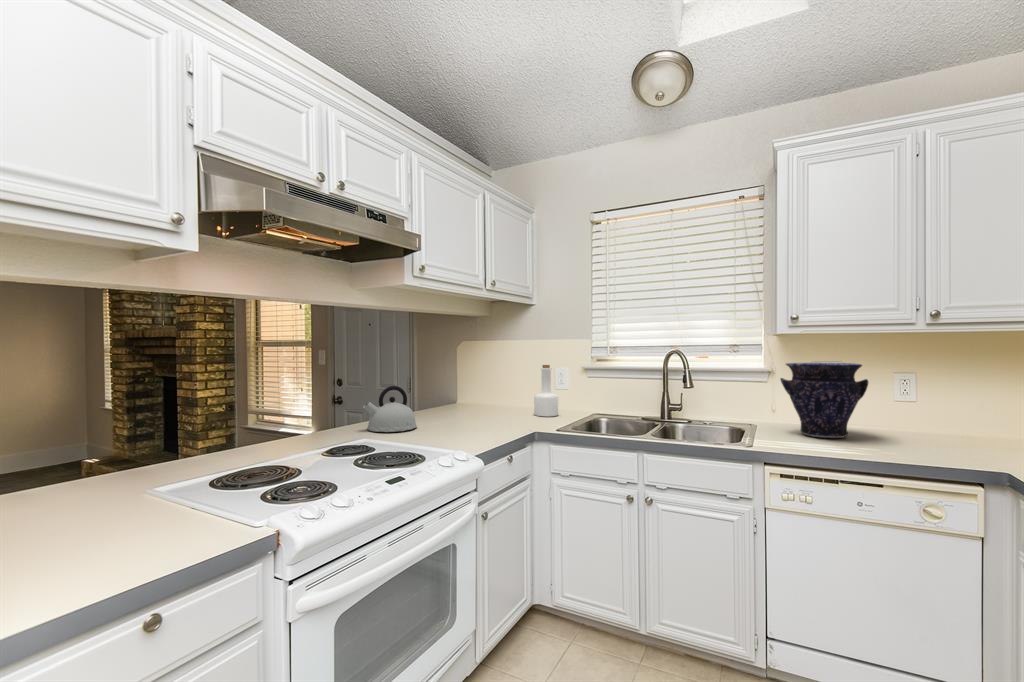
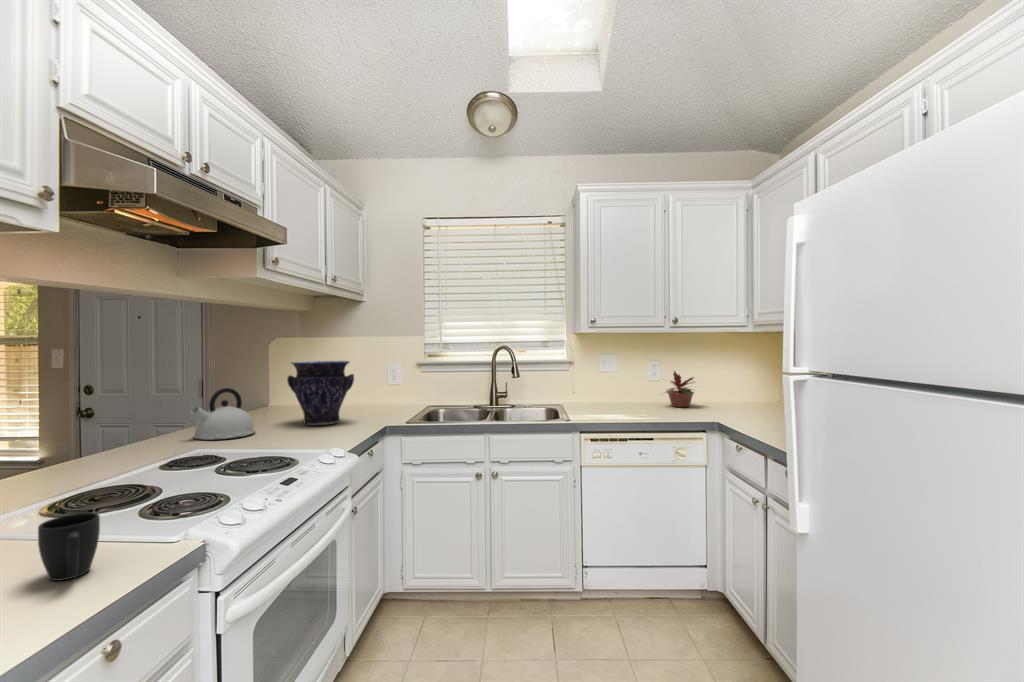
vase: present [780,363,868,438] -> present [287,361,354,425]
bottle: present [534,365,558,417] -> none [370,361,395,412]
potted plant: none [903,387,986,443] -> present [665,371,694,407]
mug: none [106,500,160,561] -> present [38,513,100,581]

